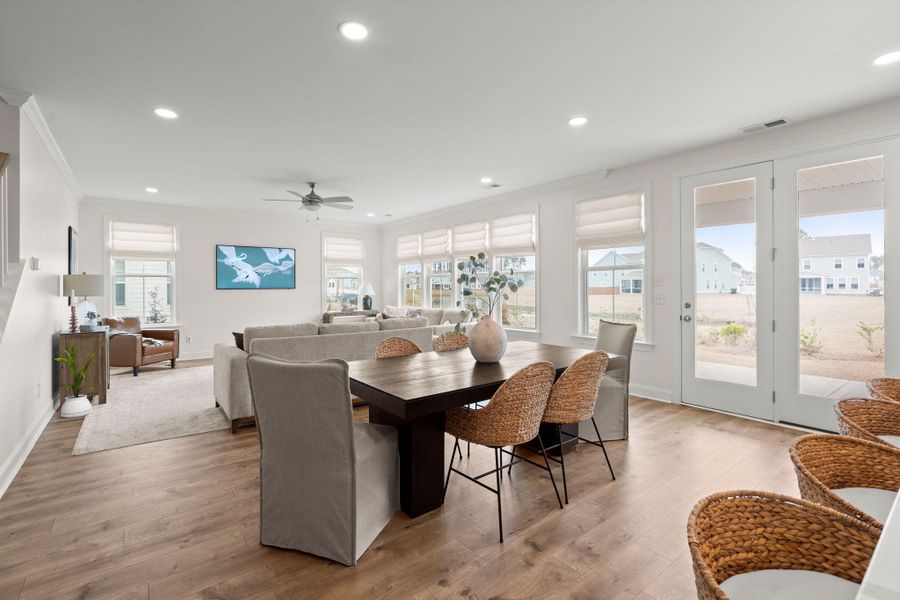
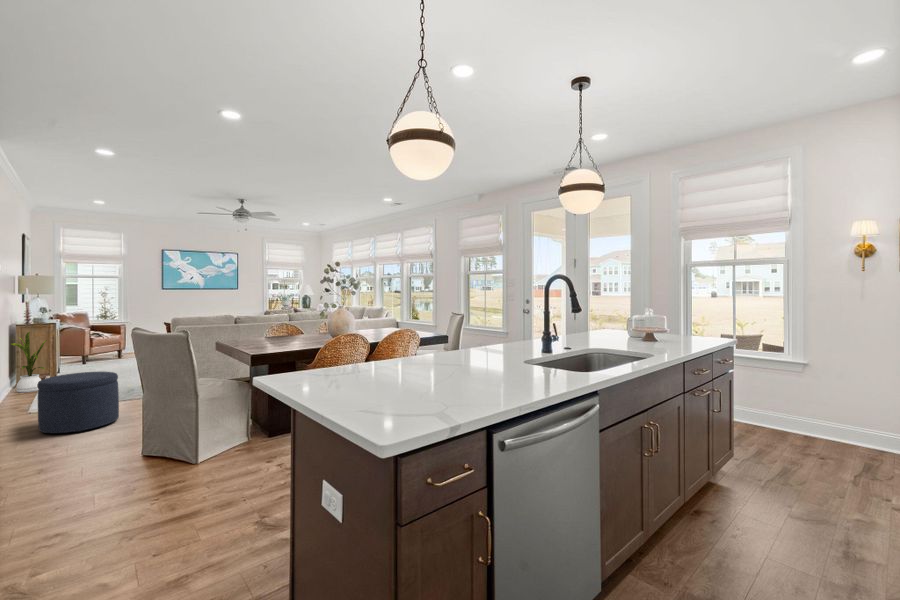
ottoman: none [85,402,187,493] -> present [37,372,119,433]

